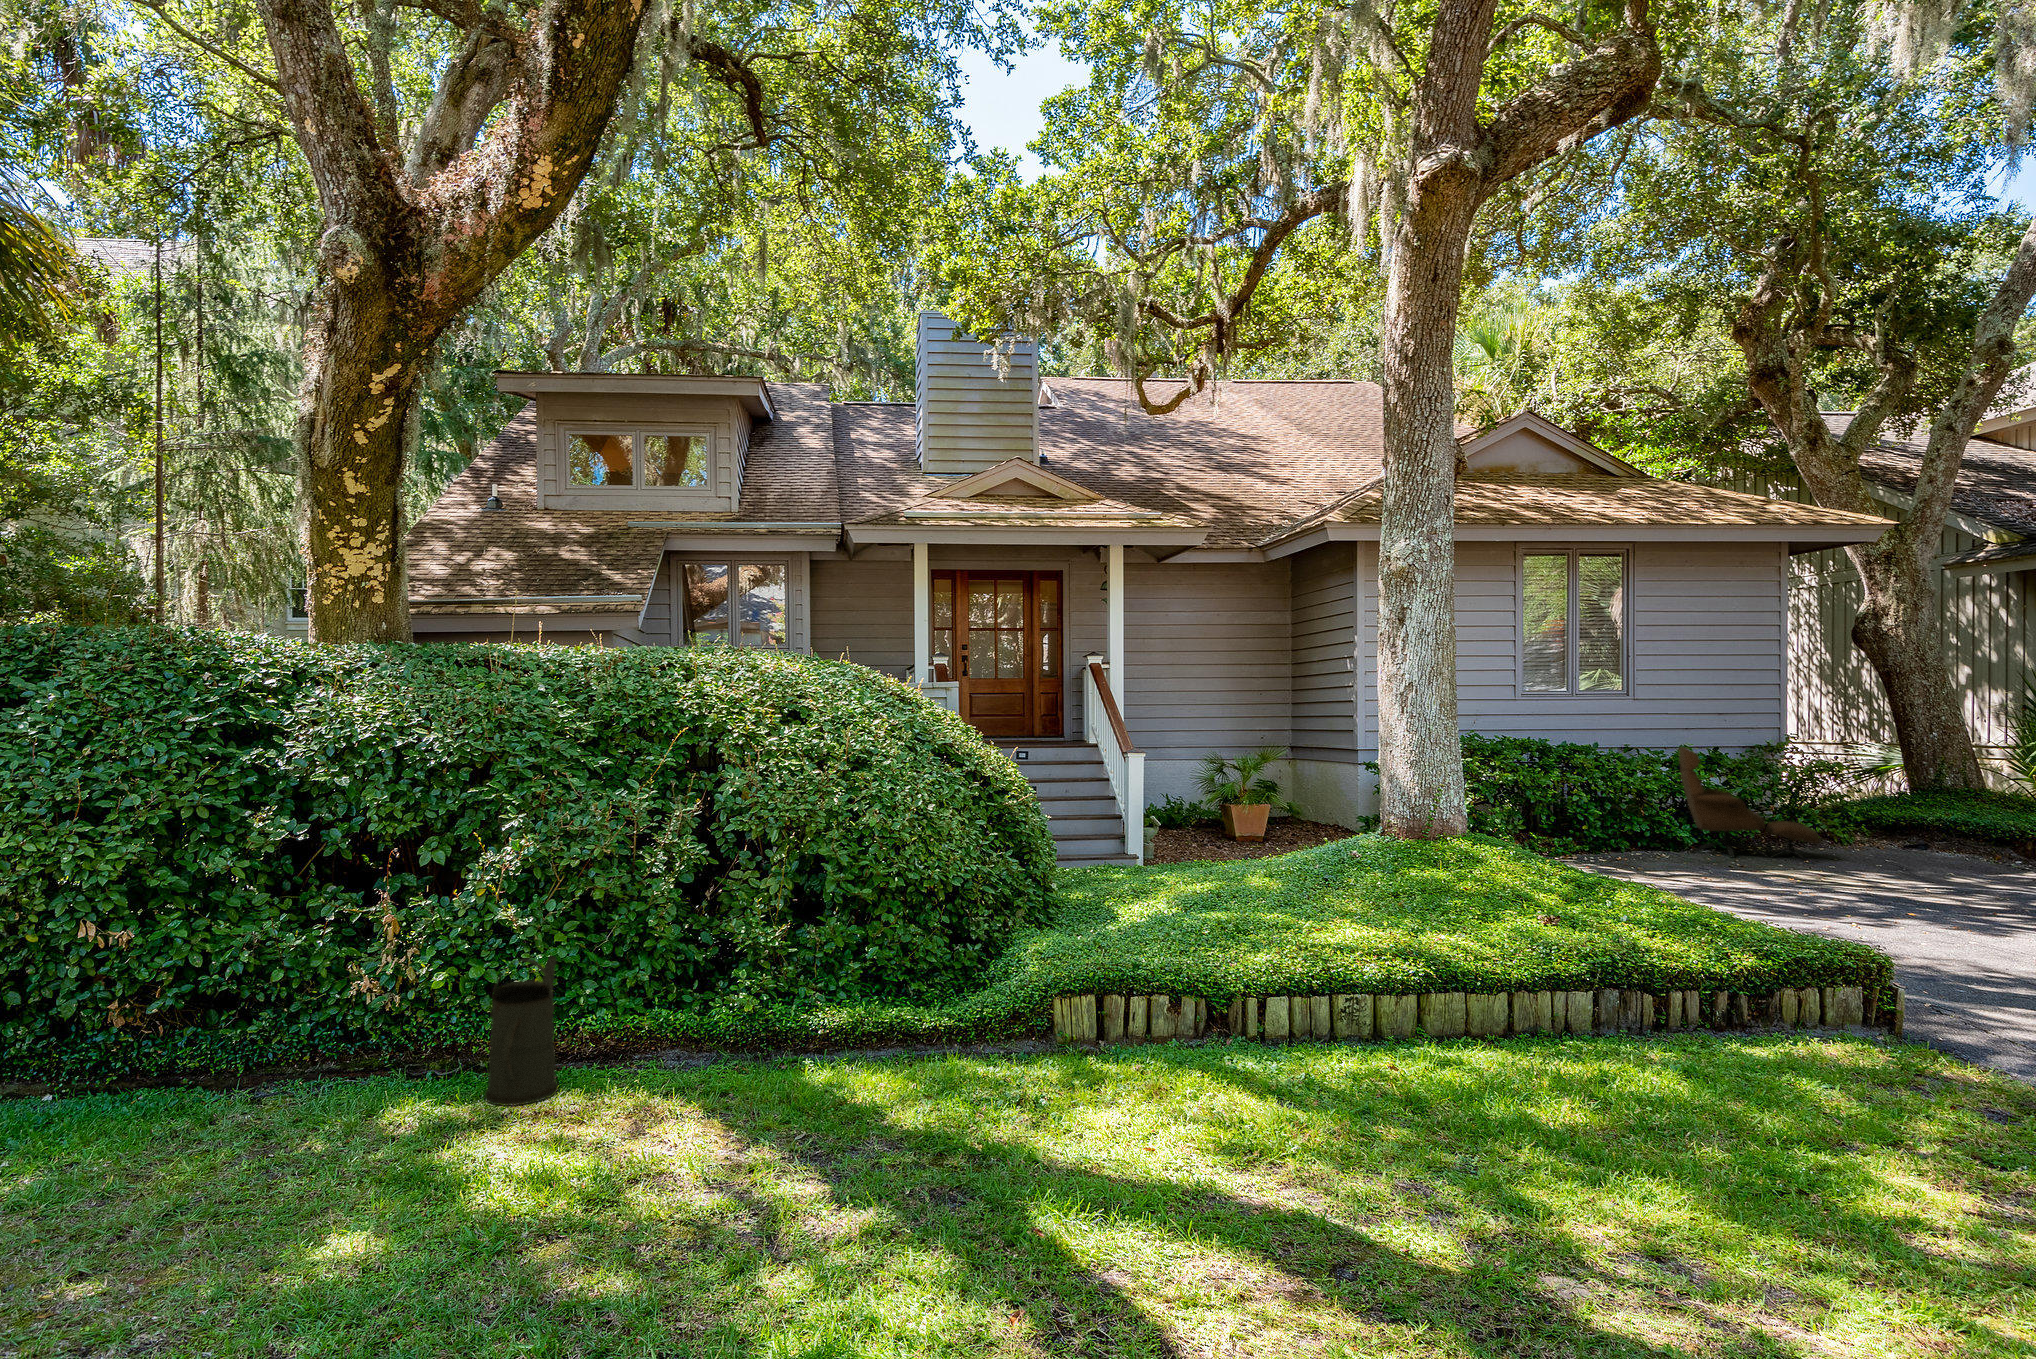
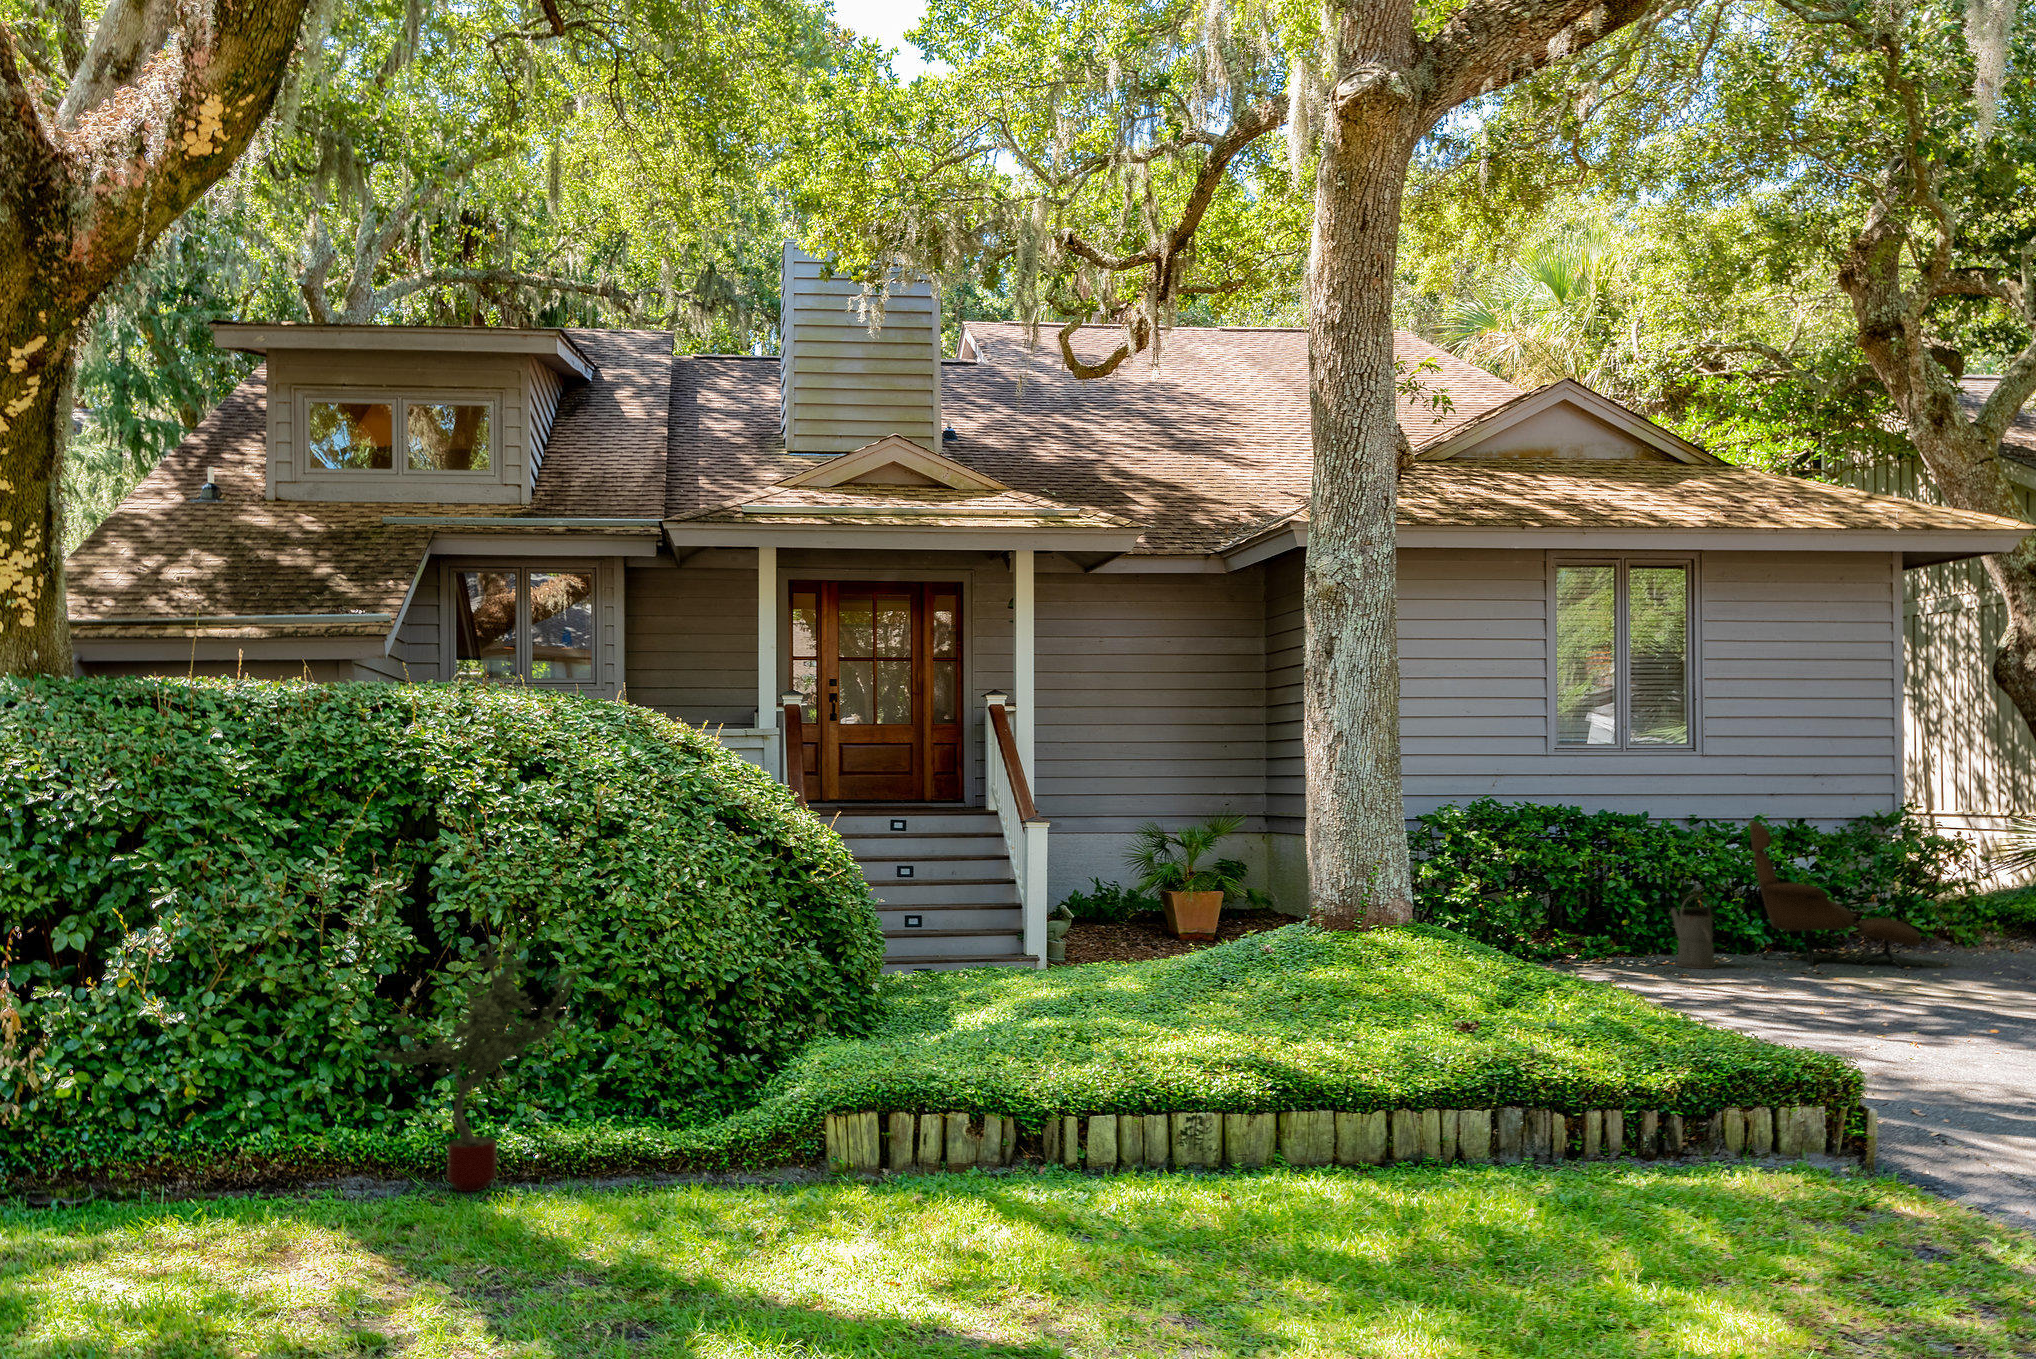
potted tree: none [681,856,850,1065] -> present [374,941,577,1191]
watering can: present [485,956,559,1106] -> present [1671,896,1716,969]

